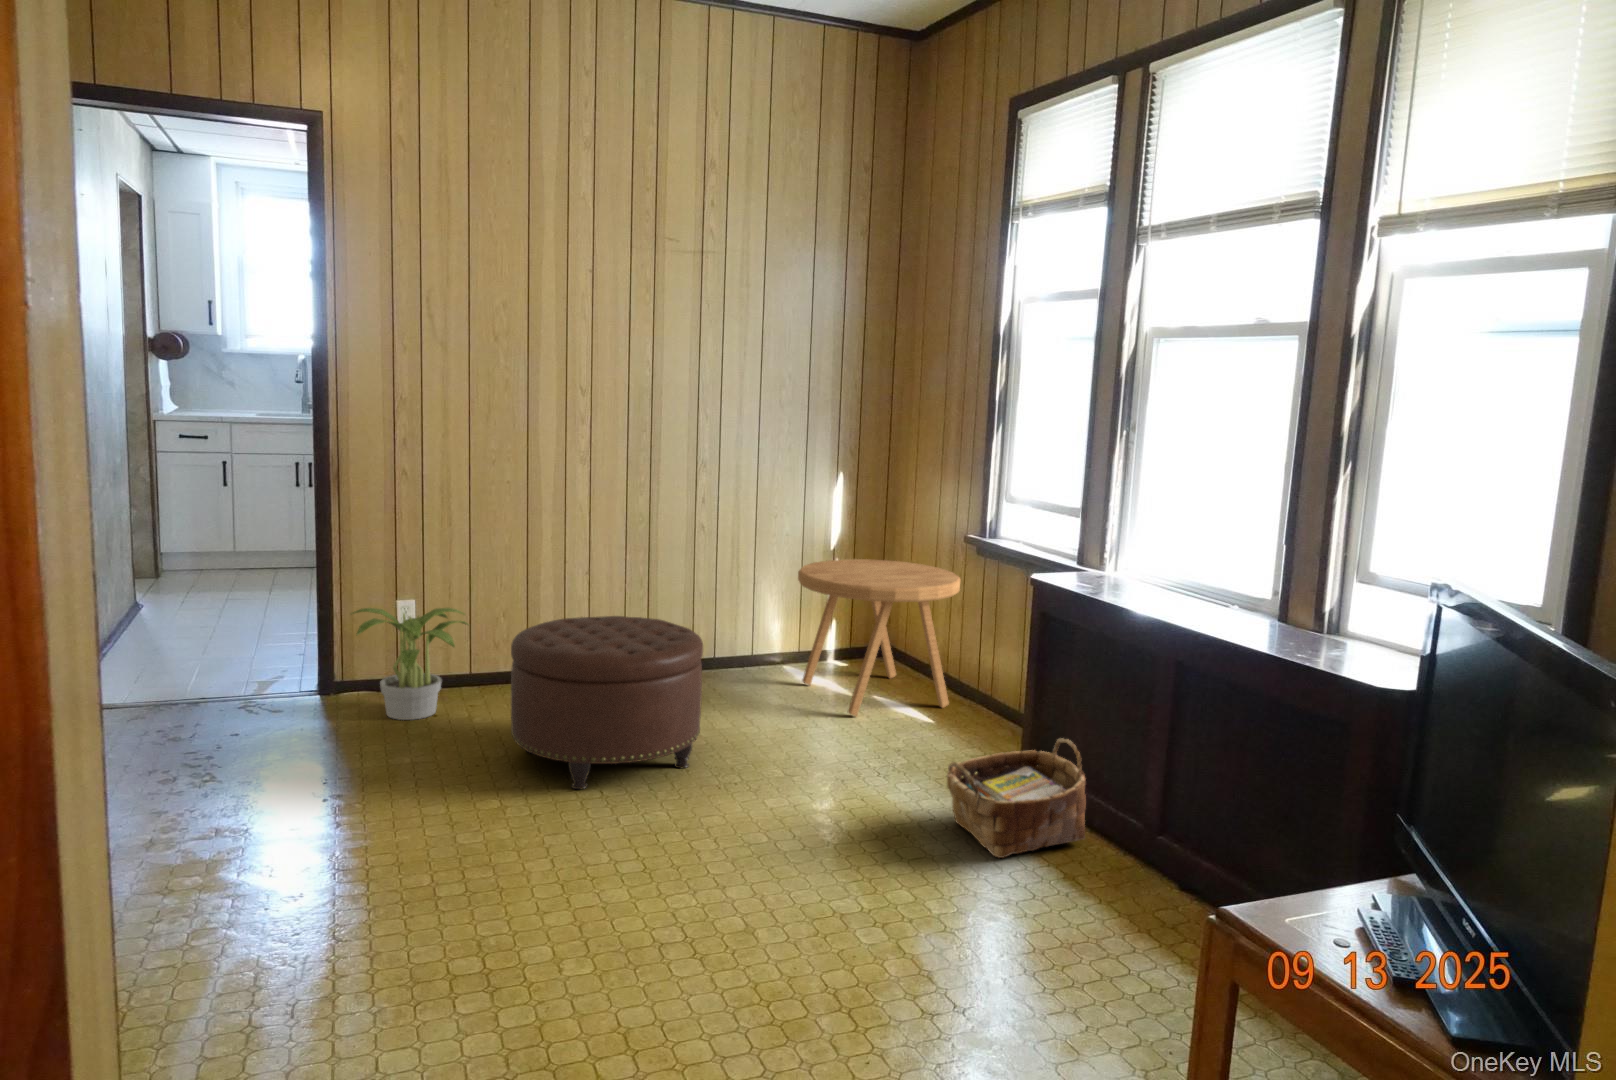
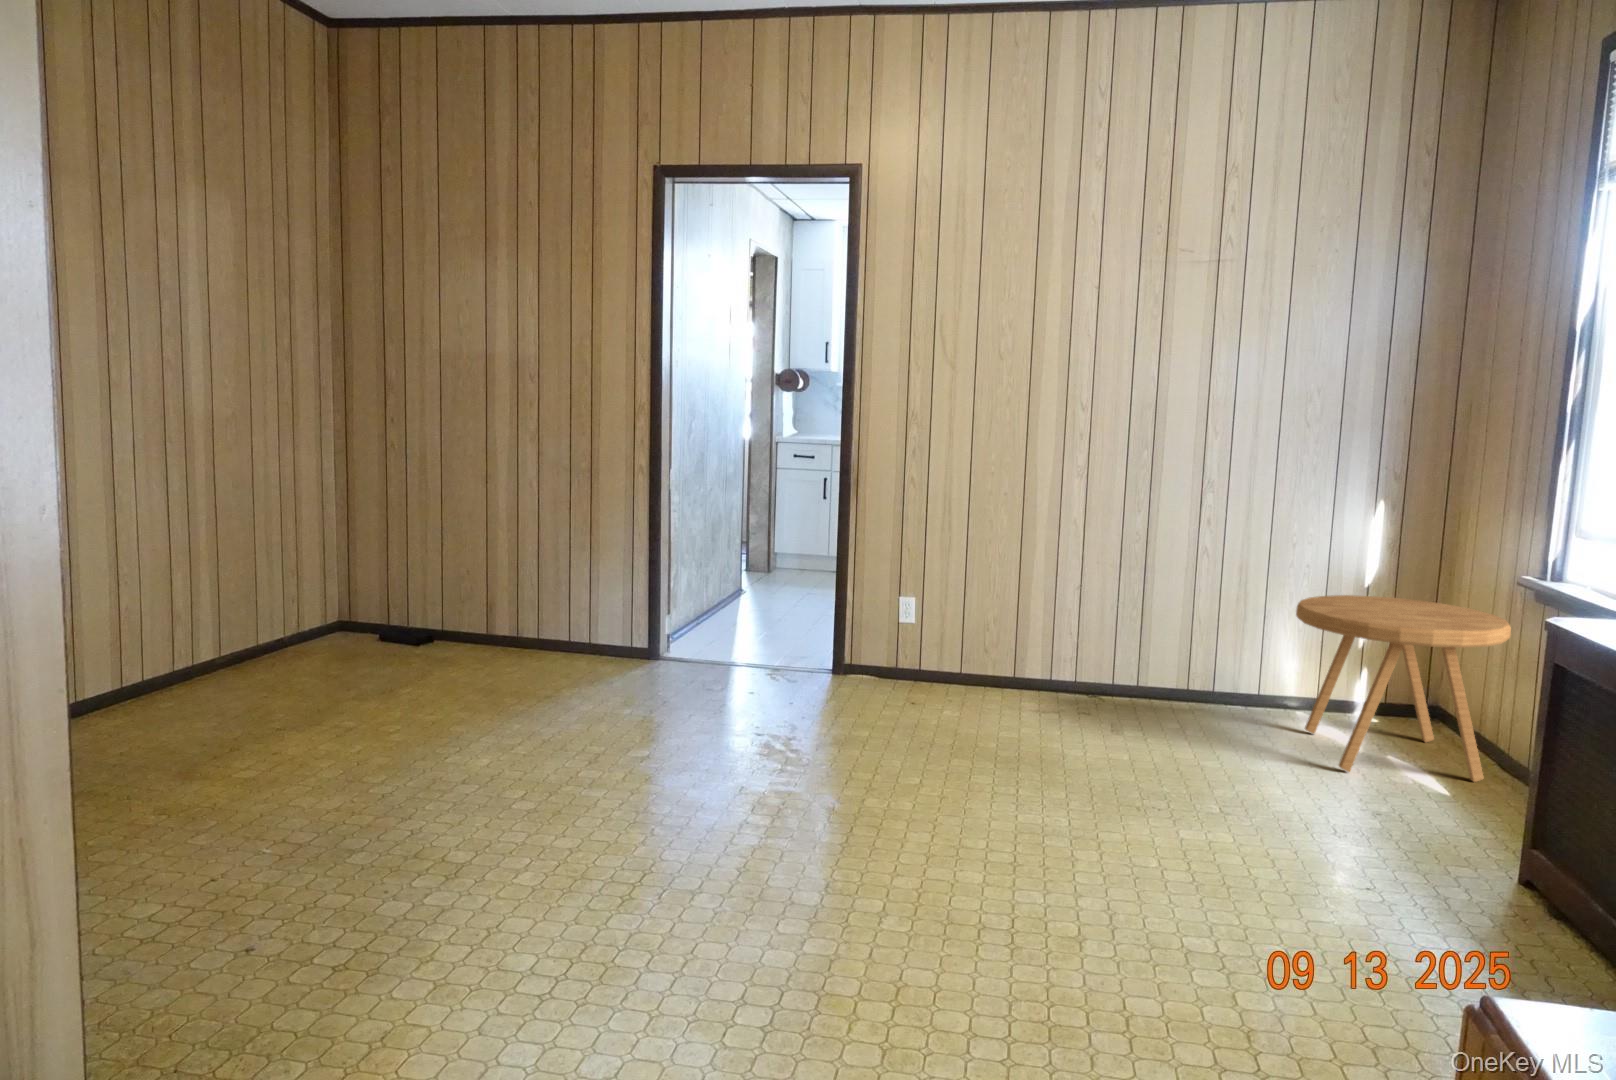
potted plant: present [352,608,468,720] -> none [849,600,956,704]
ottoman: present [511,616,703,789] -> none [954,624,1147,785]
woven basket: present [947,738,1086,858] -> none [1376,817,1571,947]

